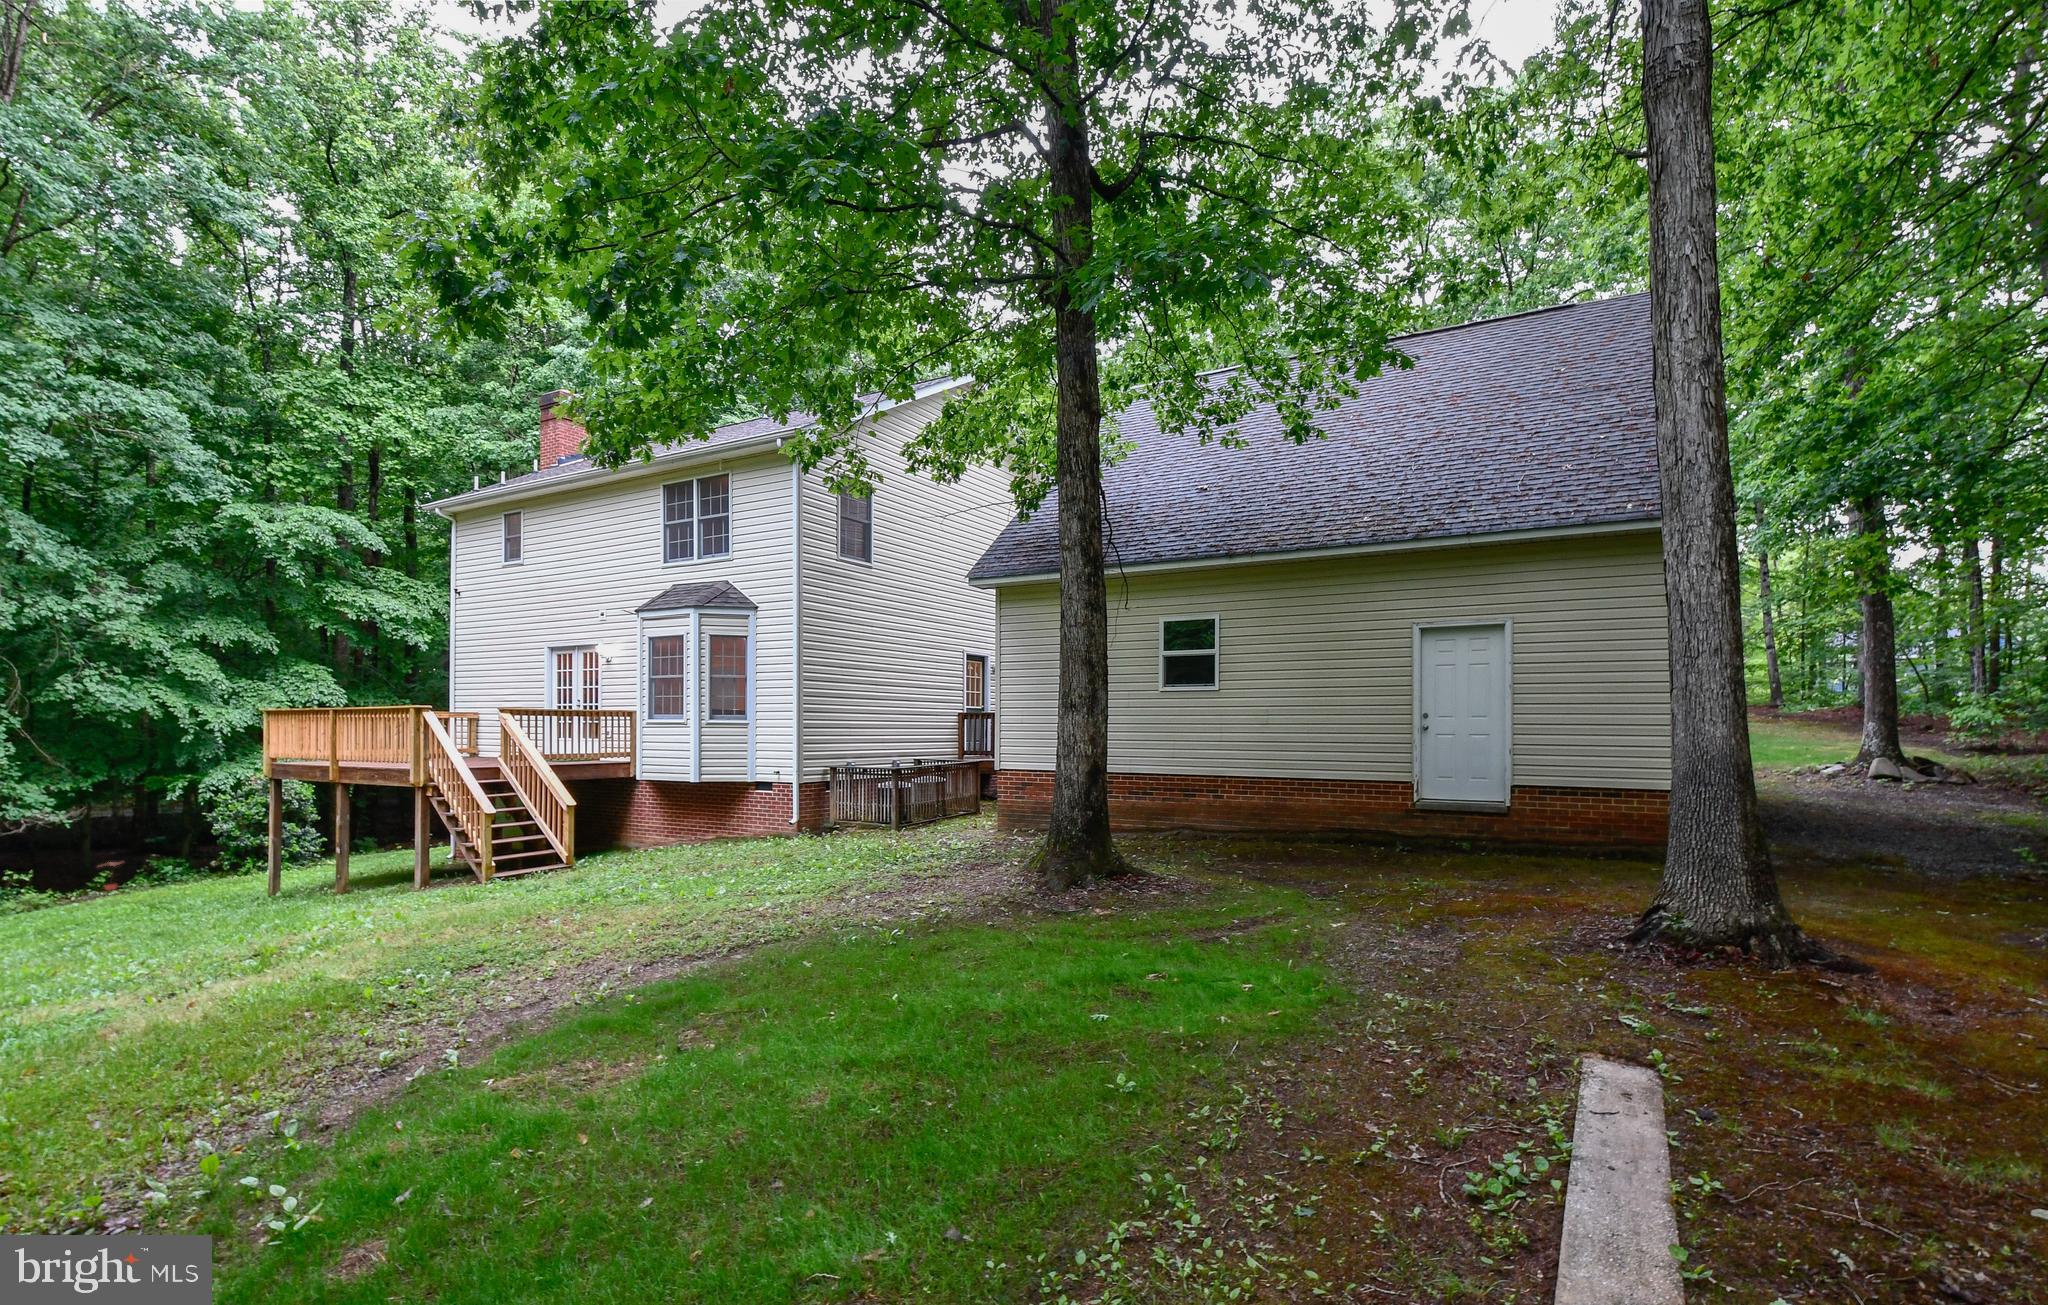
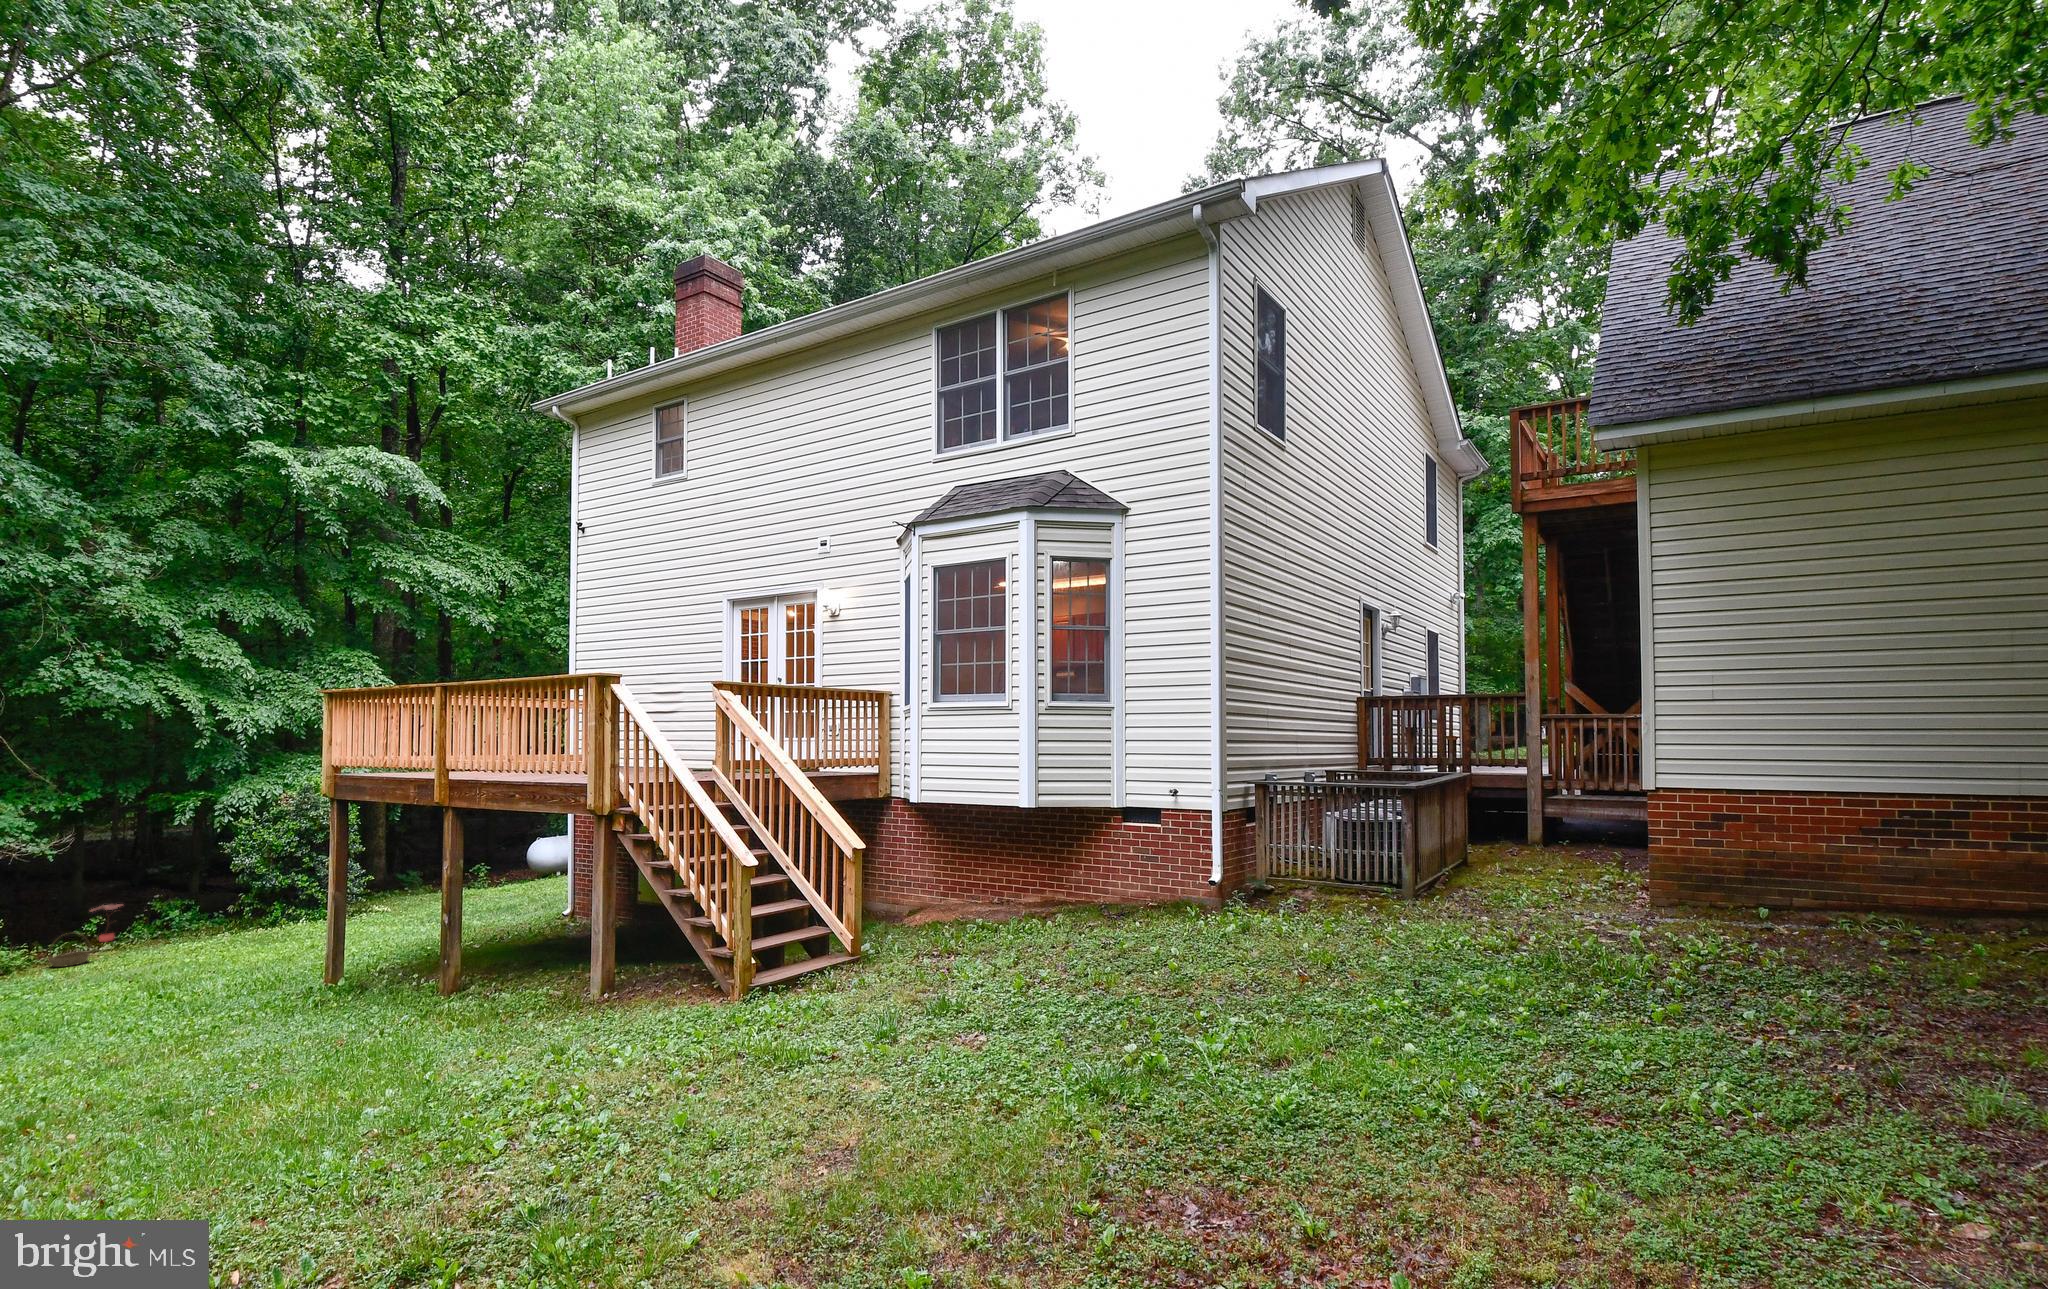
basket: none [68,881,102,906] -> present [49,933,91,967]

